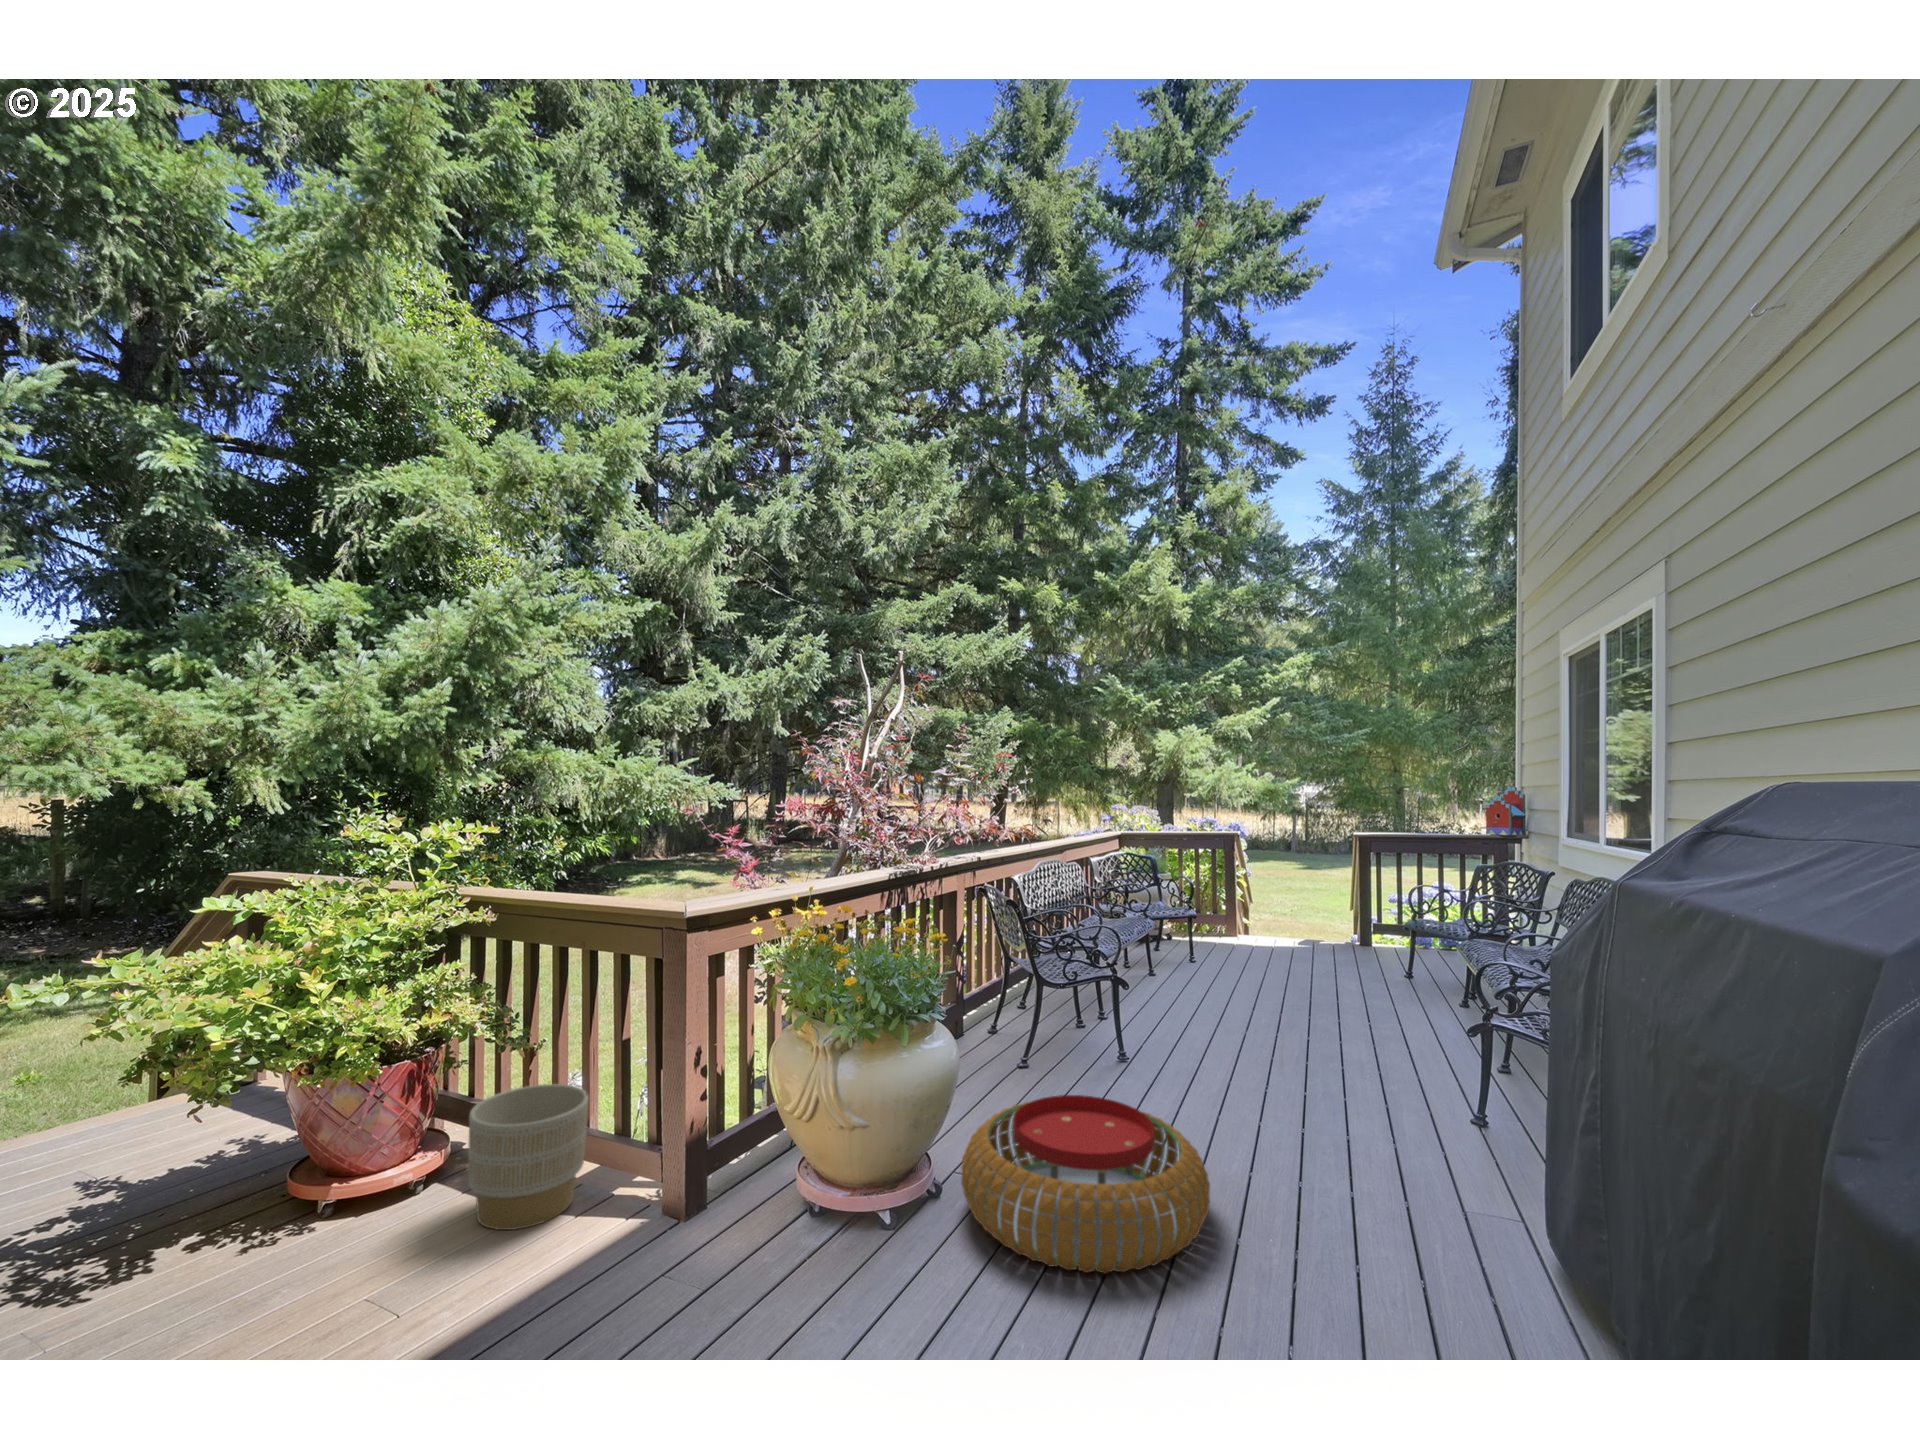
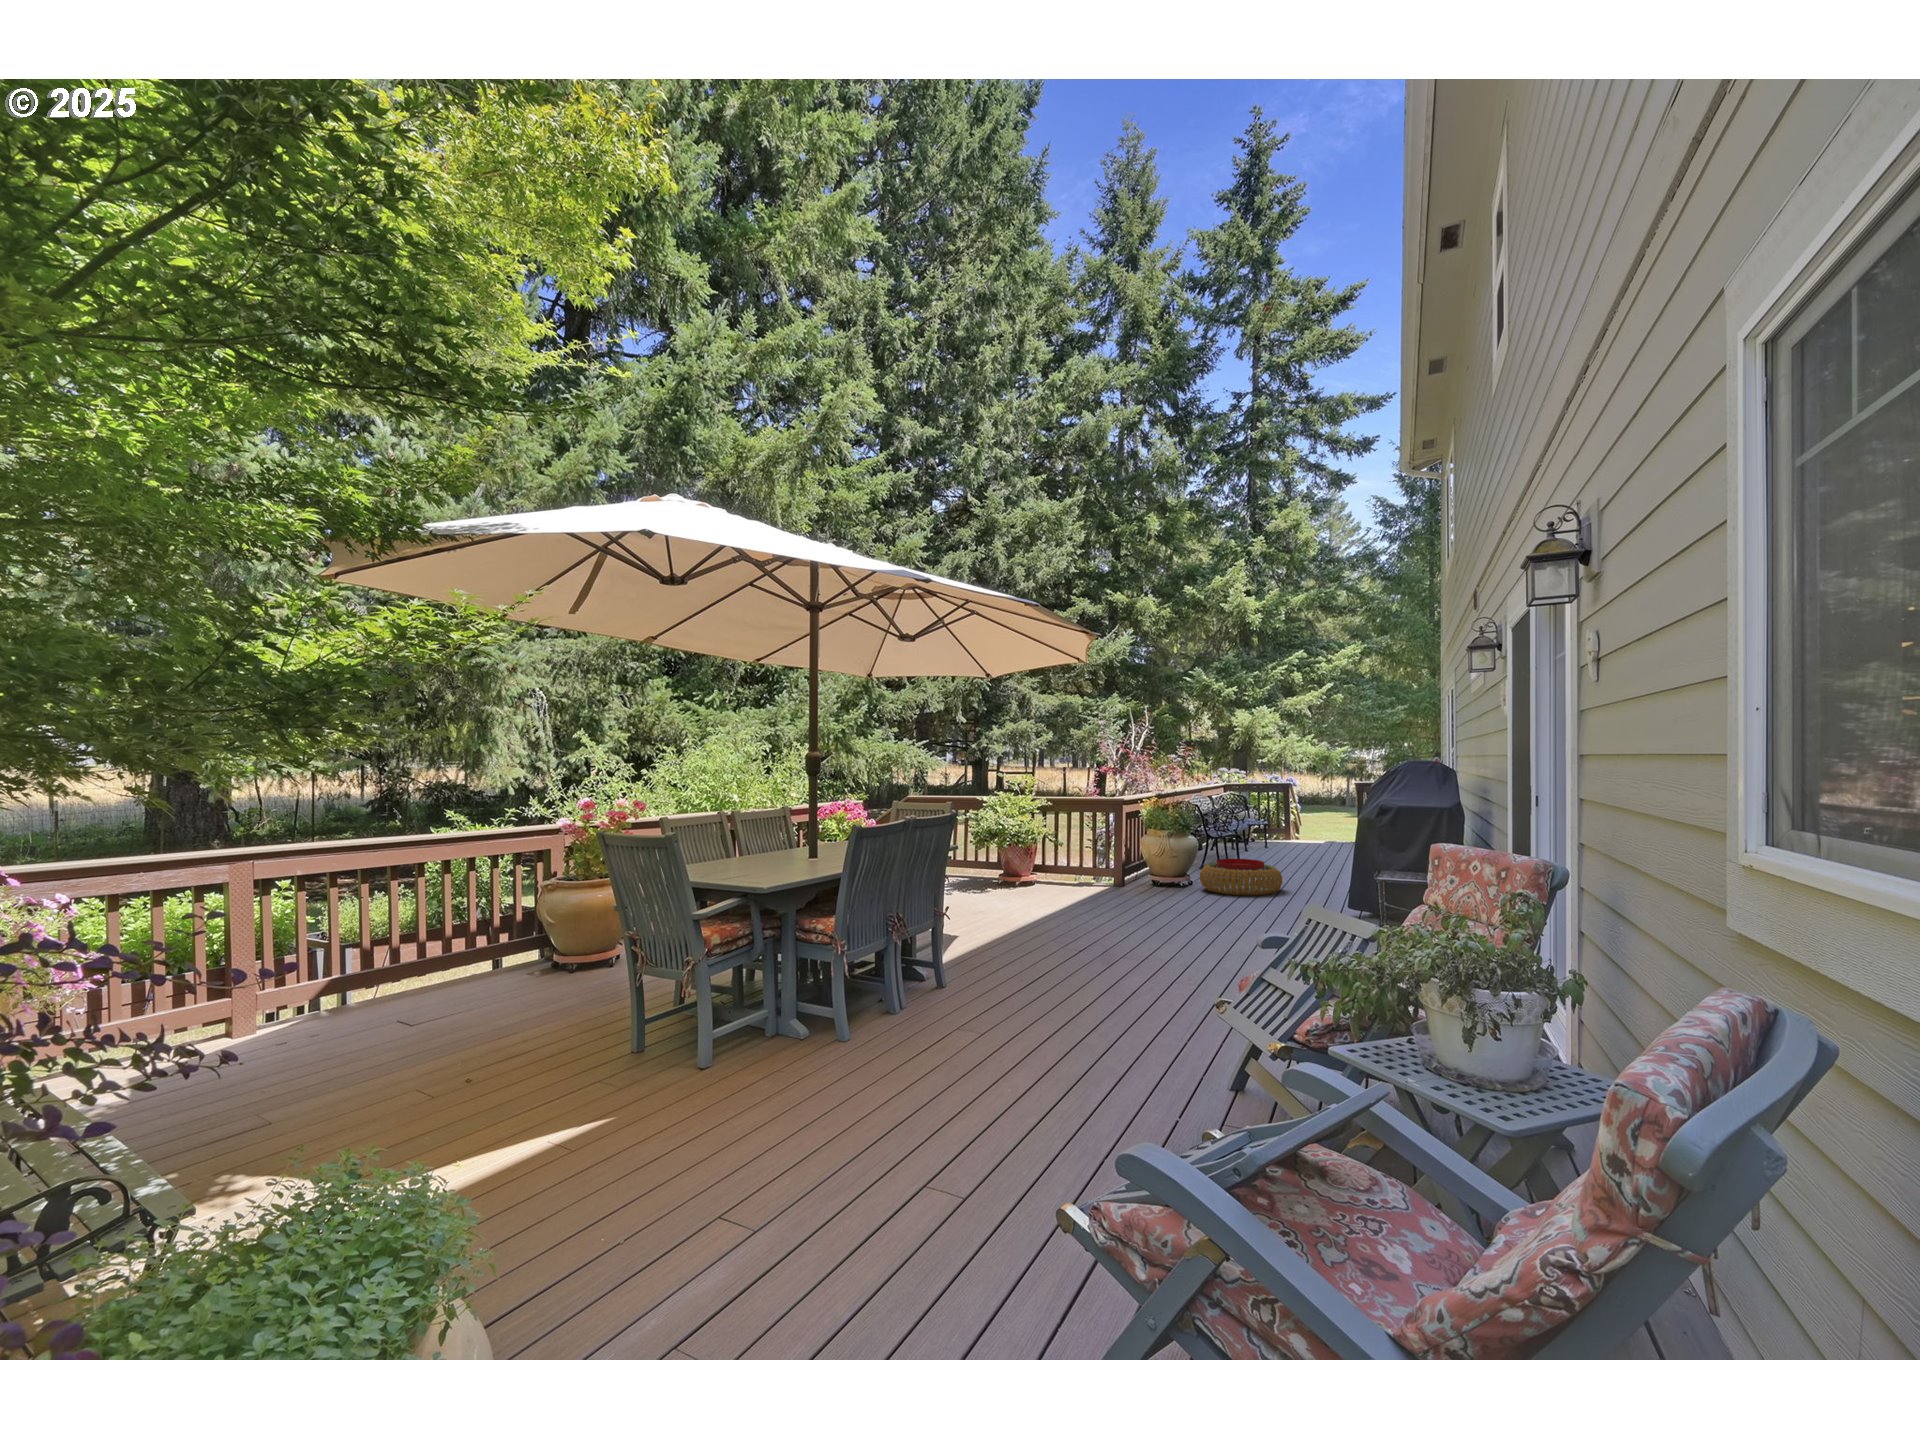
planter: present [468,1084,589,1230] -> none [1037,858,1072,896]

